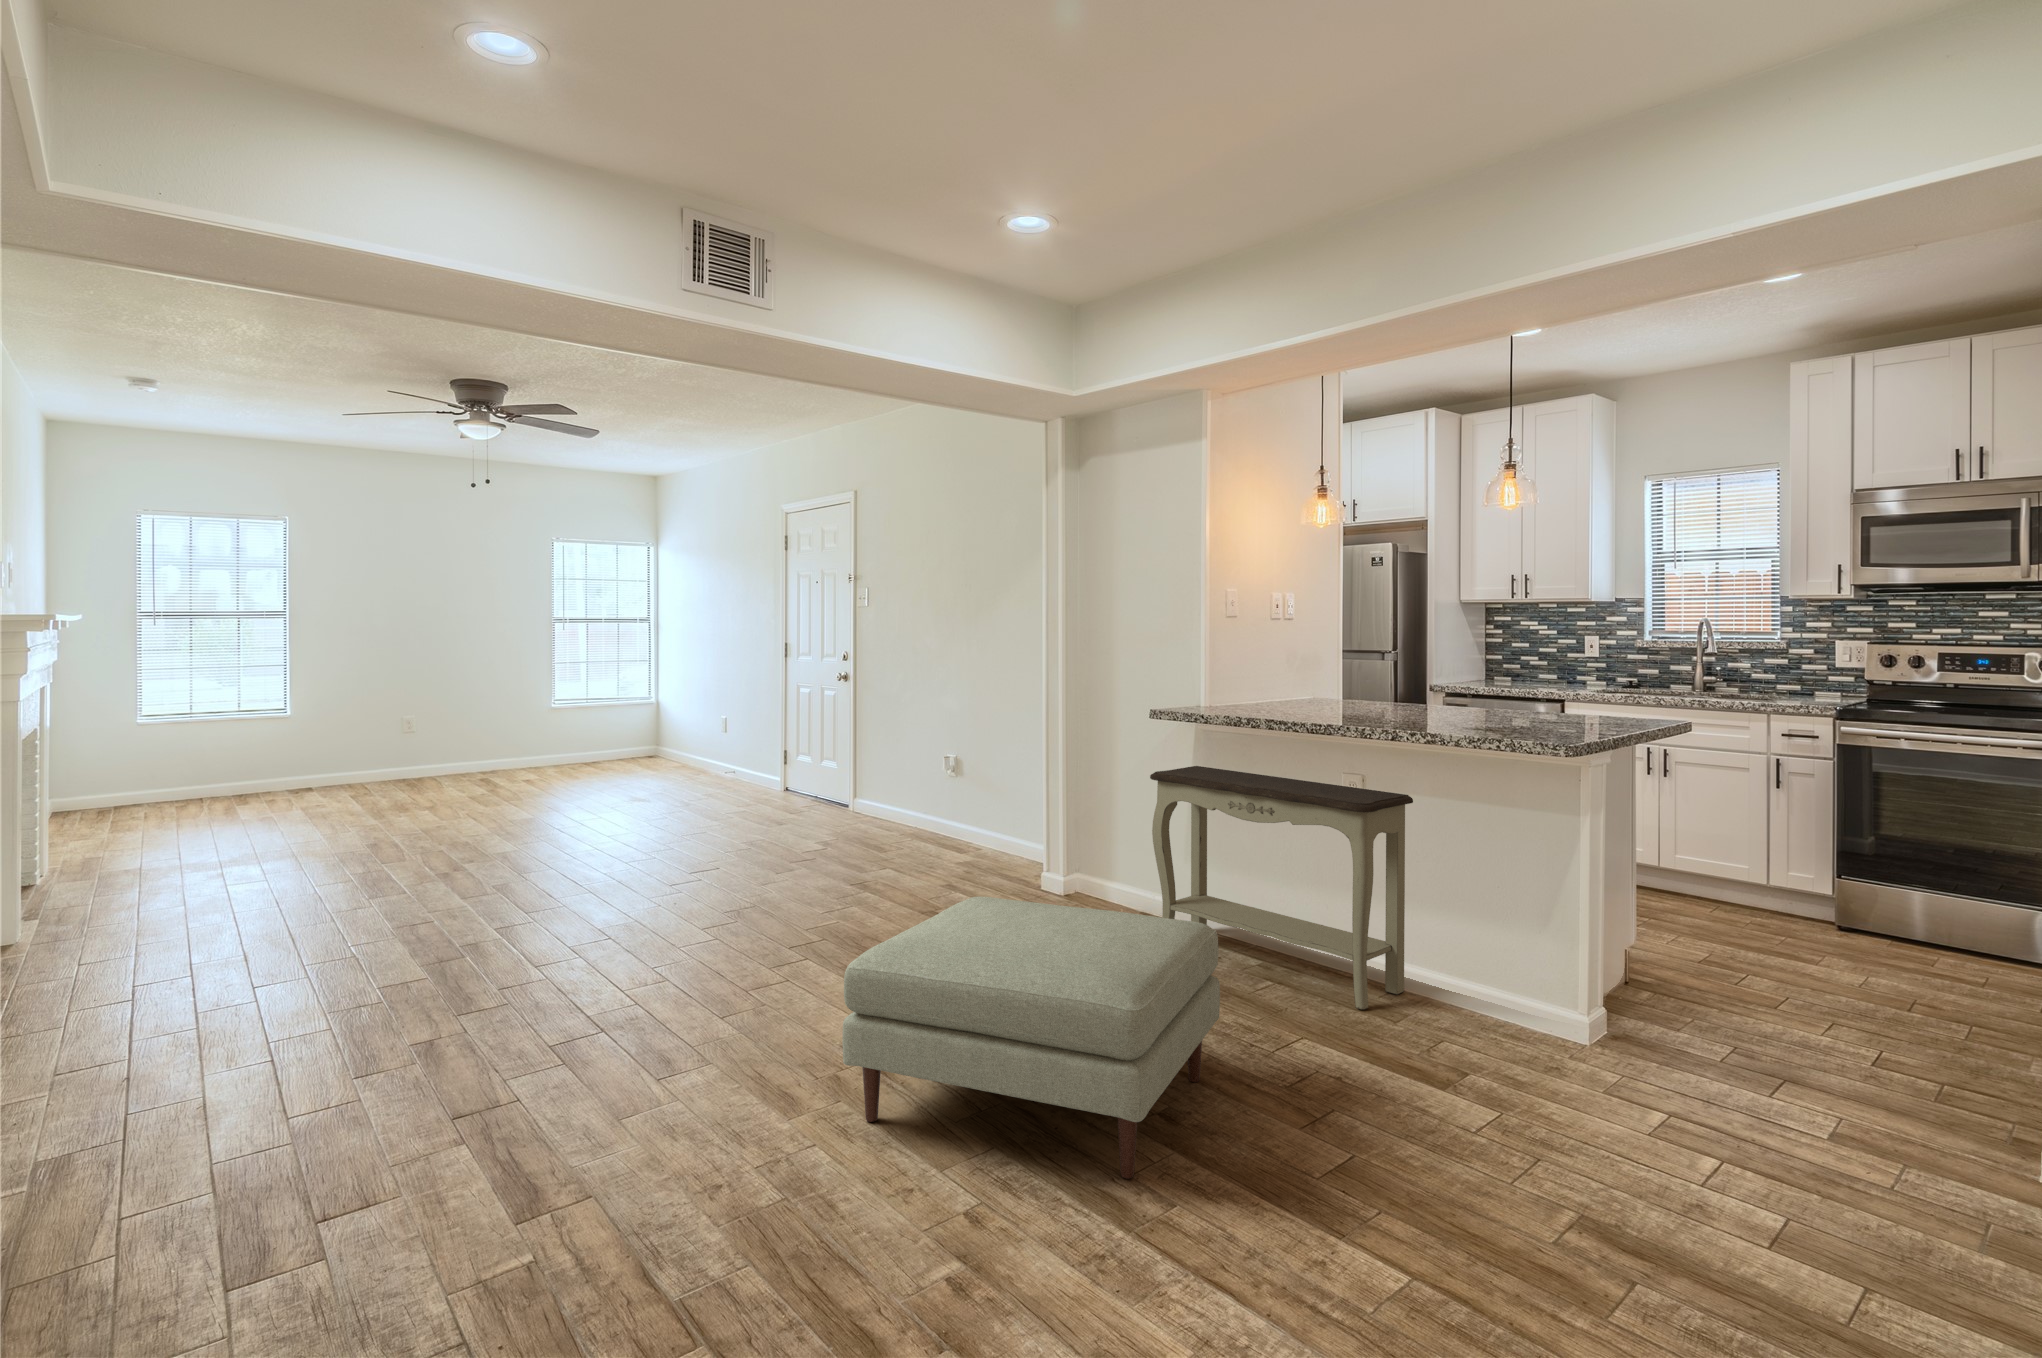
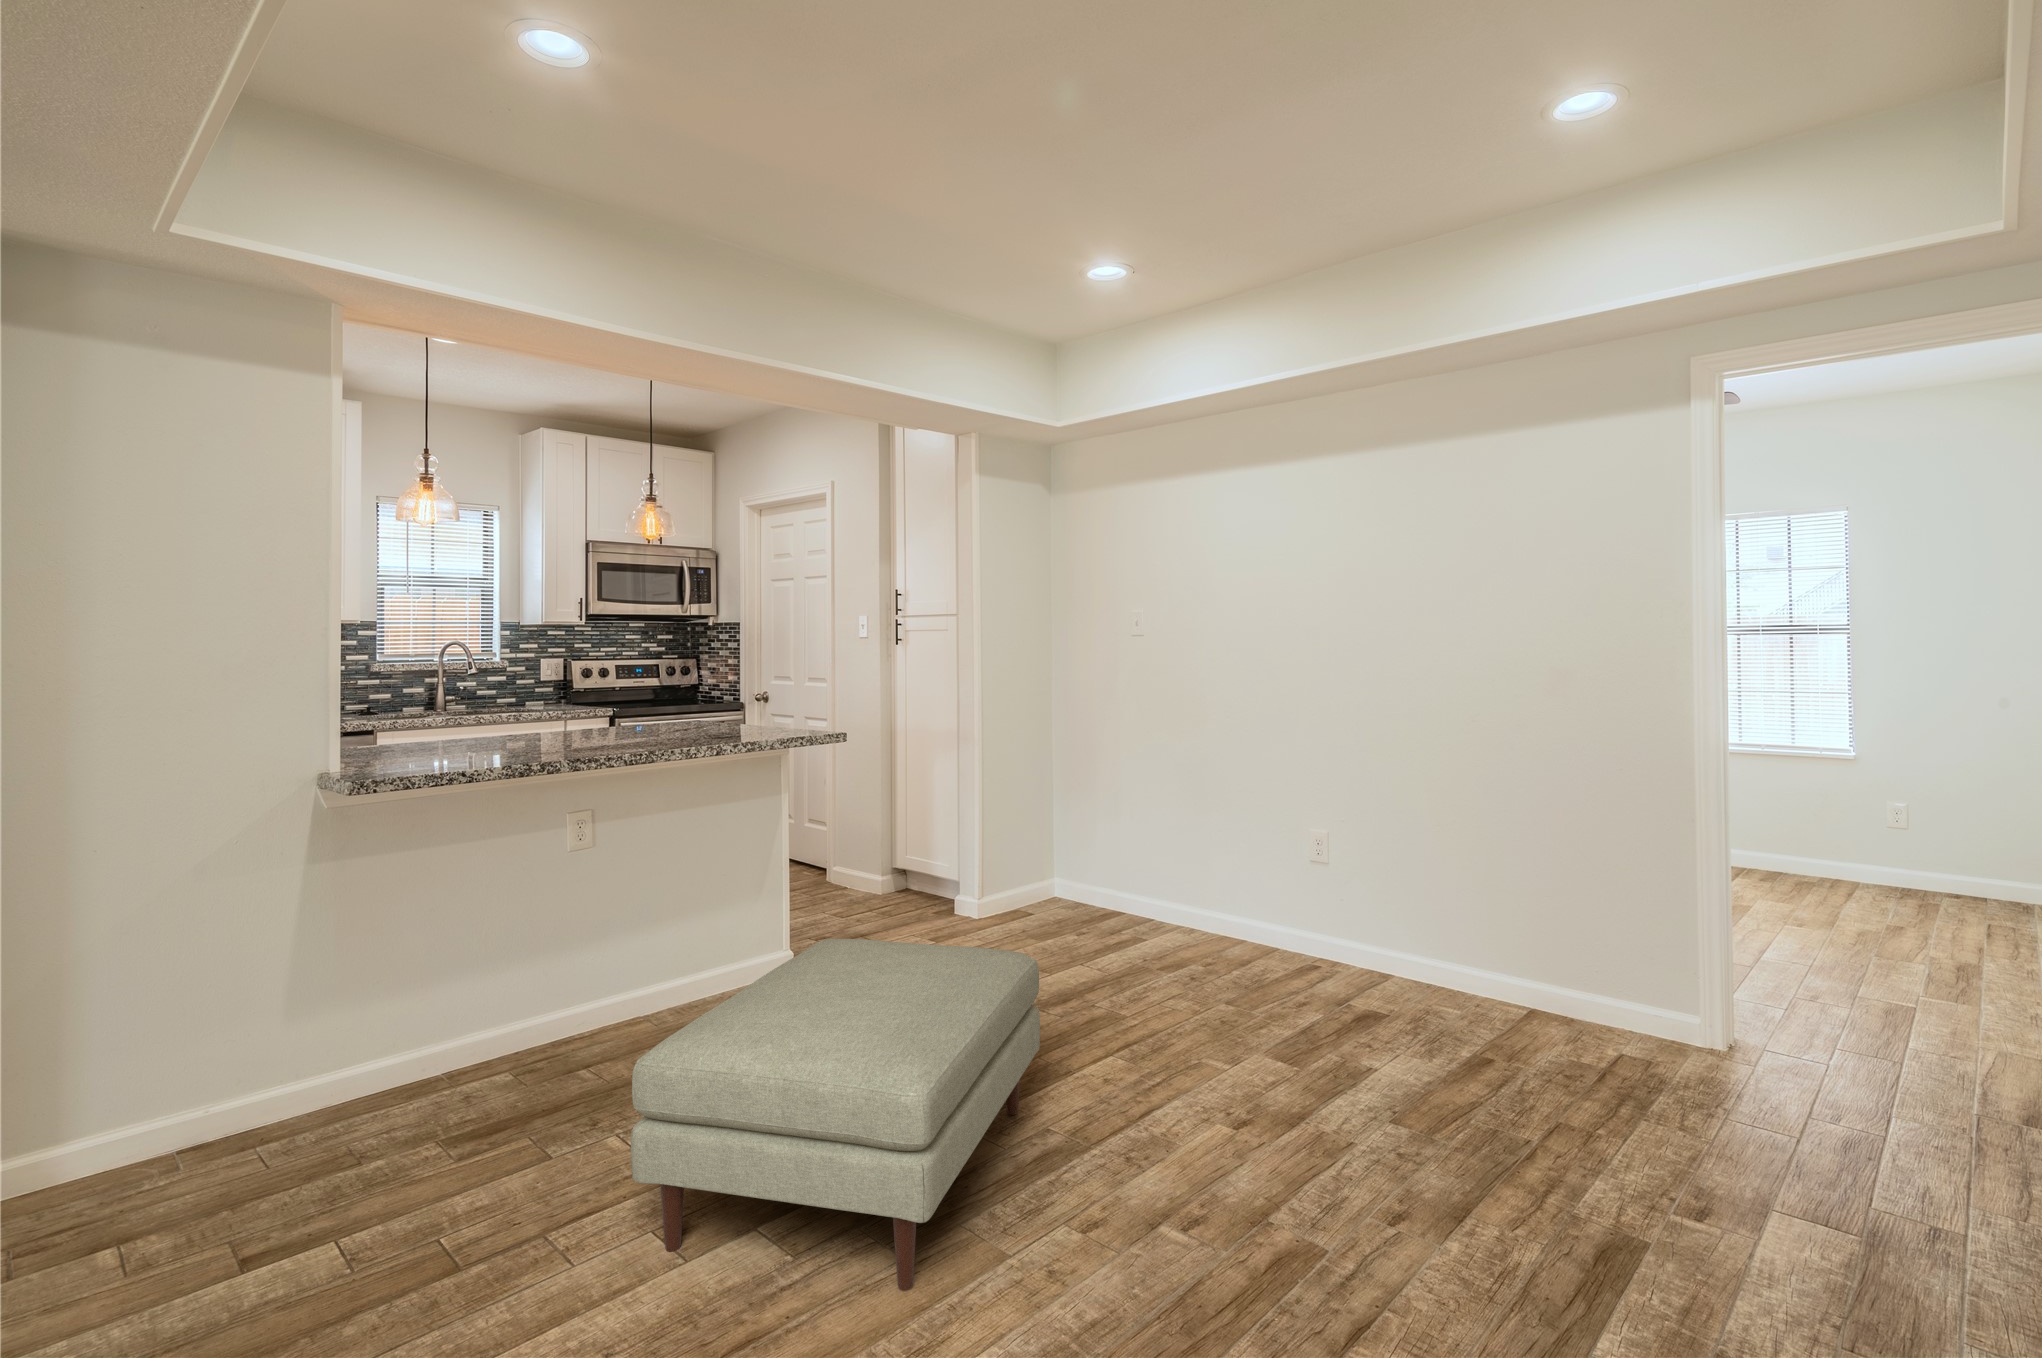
console table: present [1150,766,1413,1010] -> none [331,810,710,1131]

